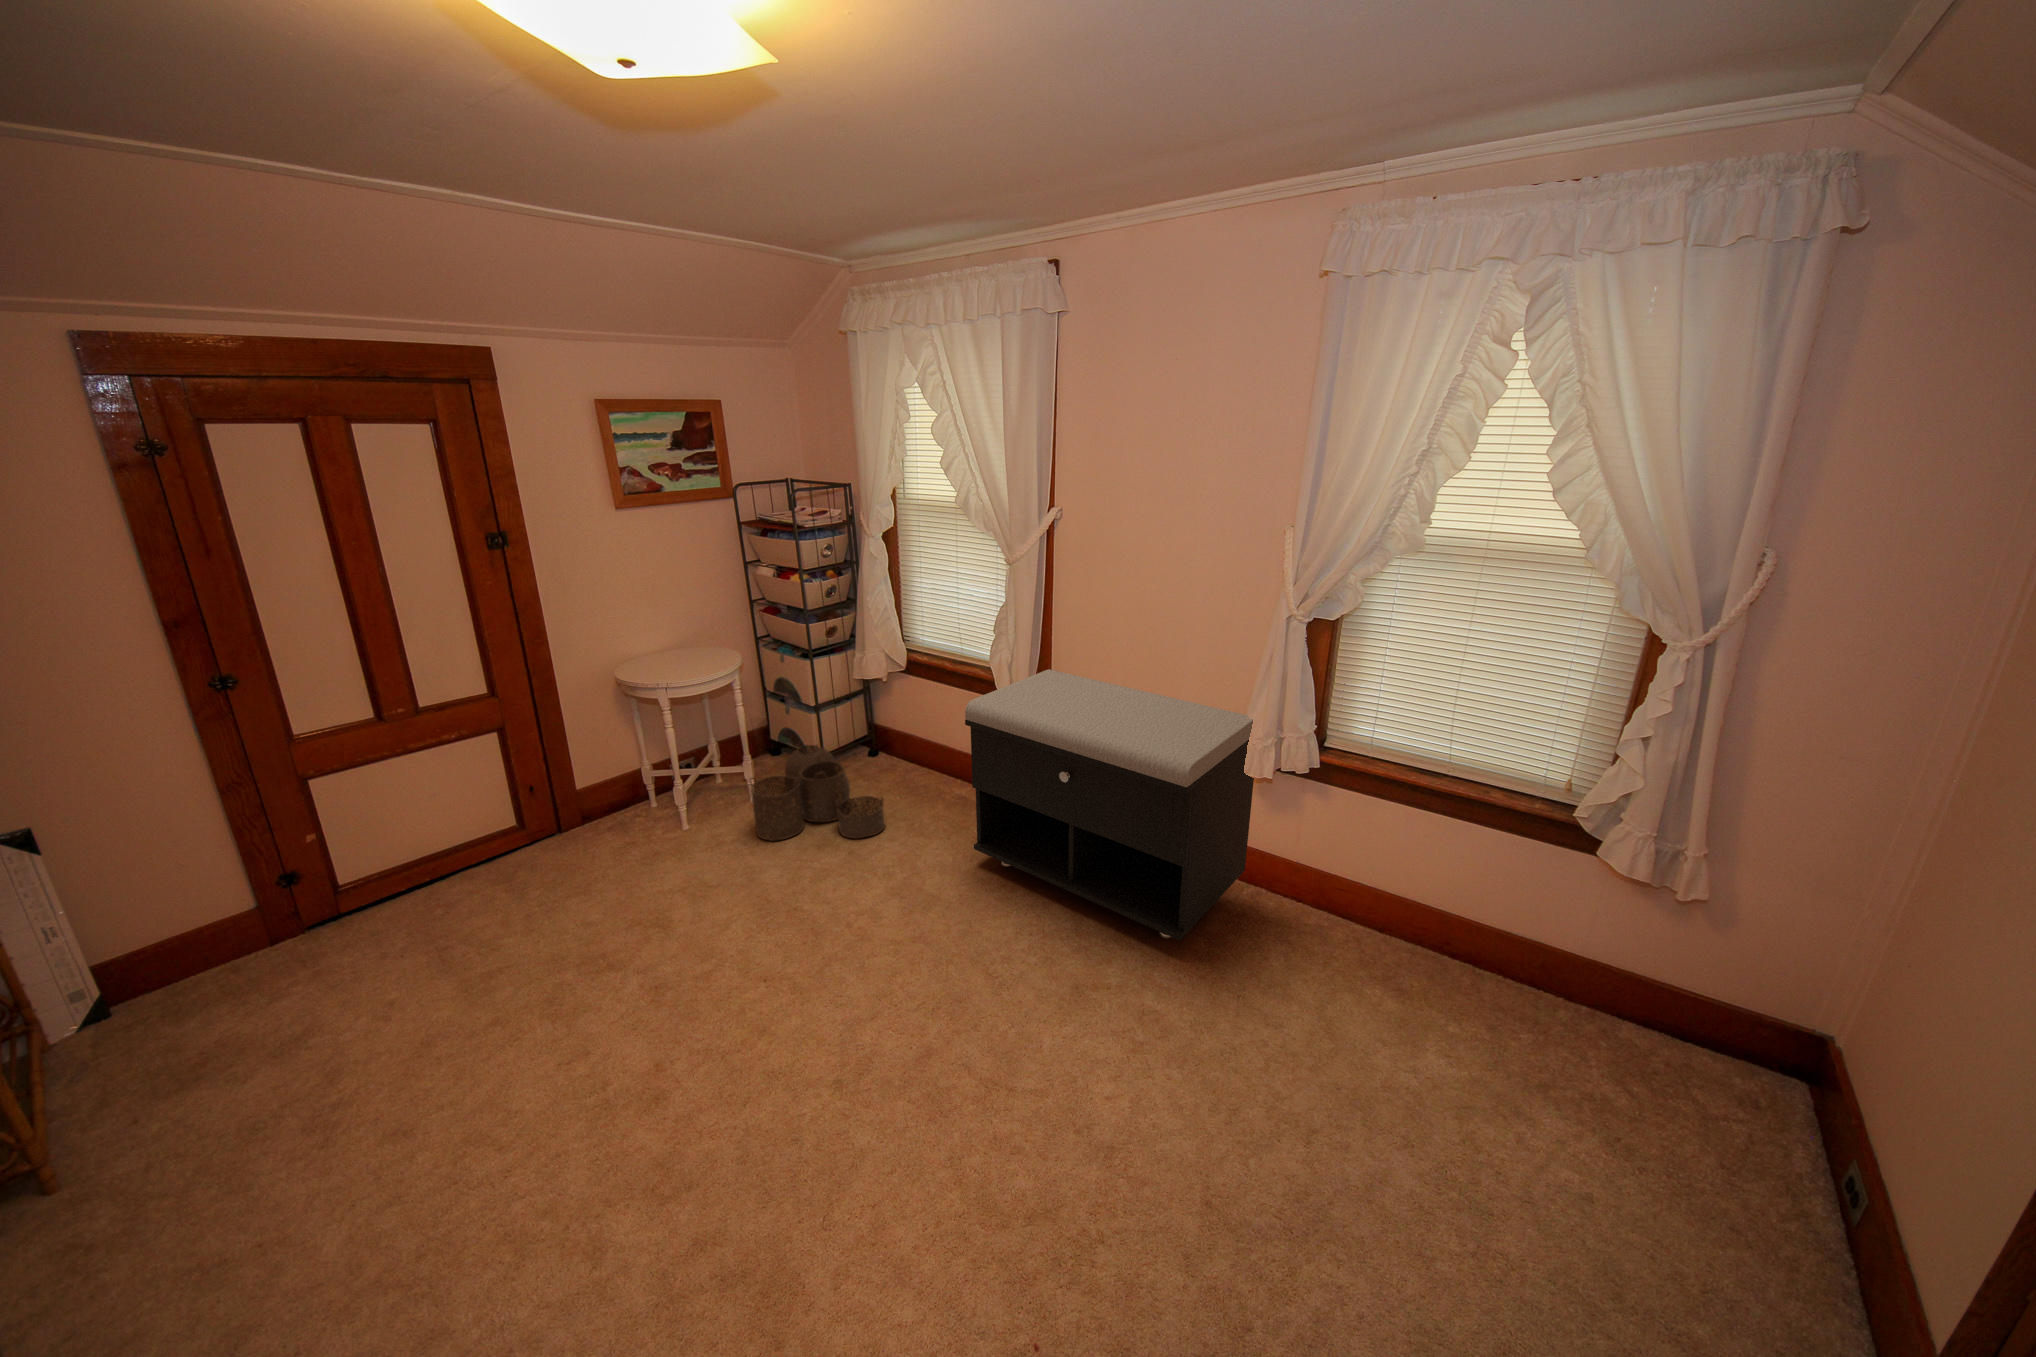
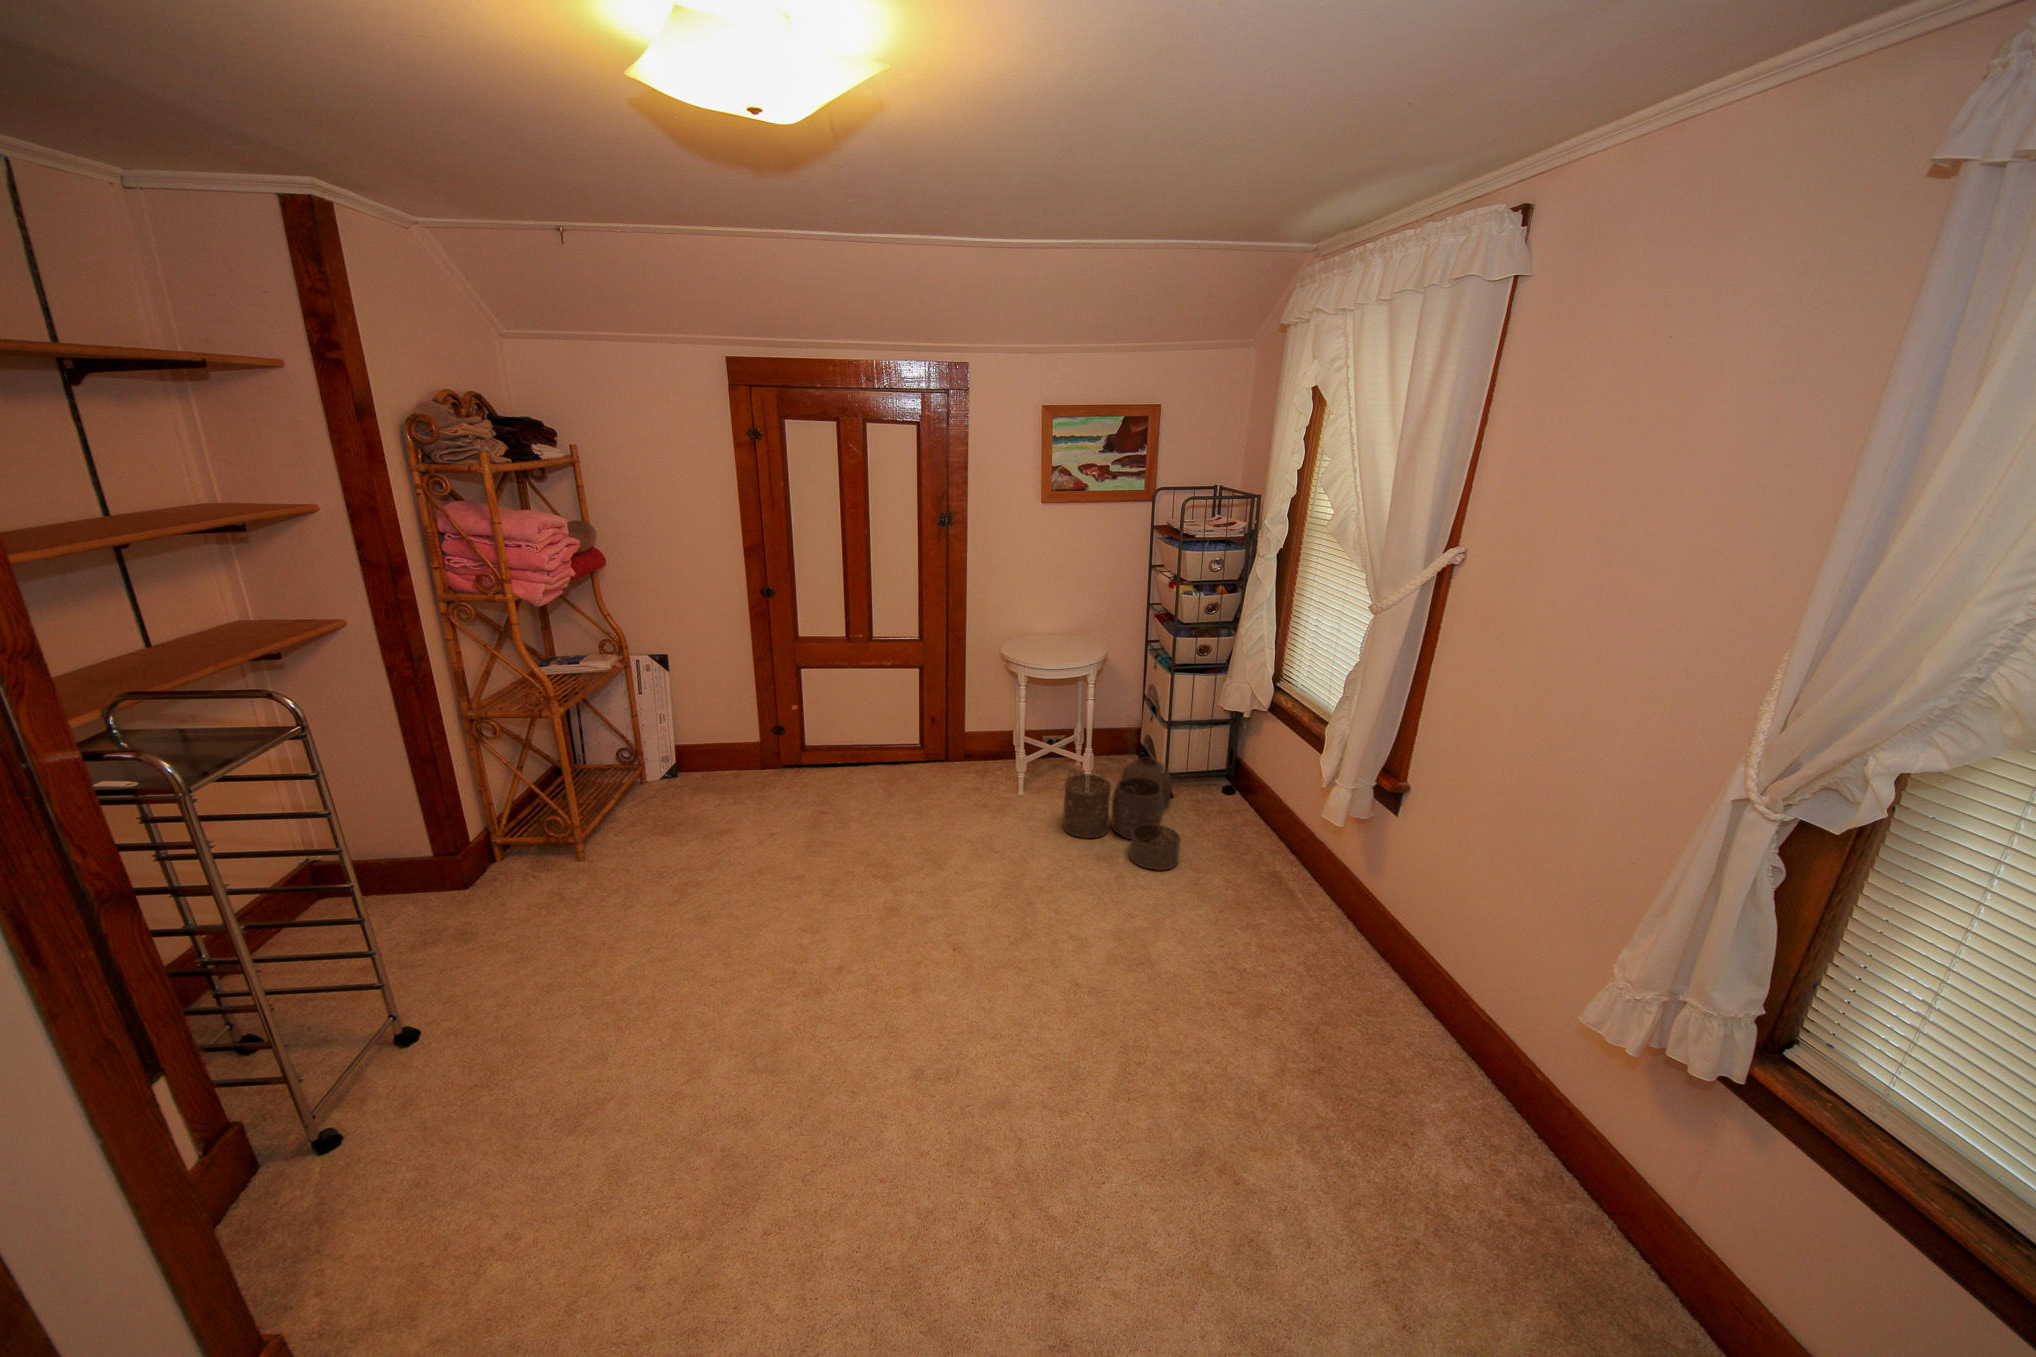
storage bench: present [965,669,1254,940] -> none [1229,757,1658,1180]

